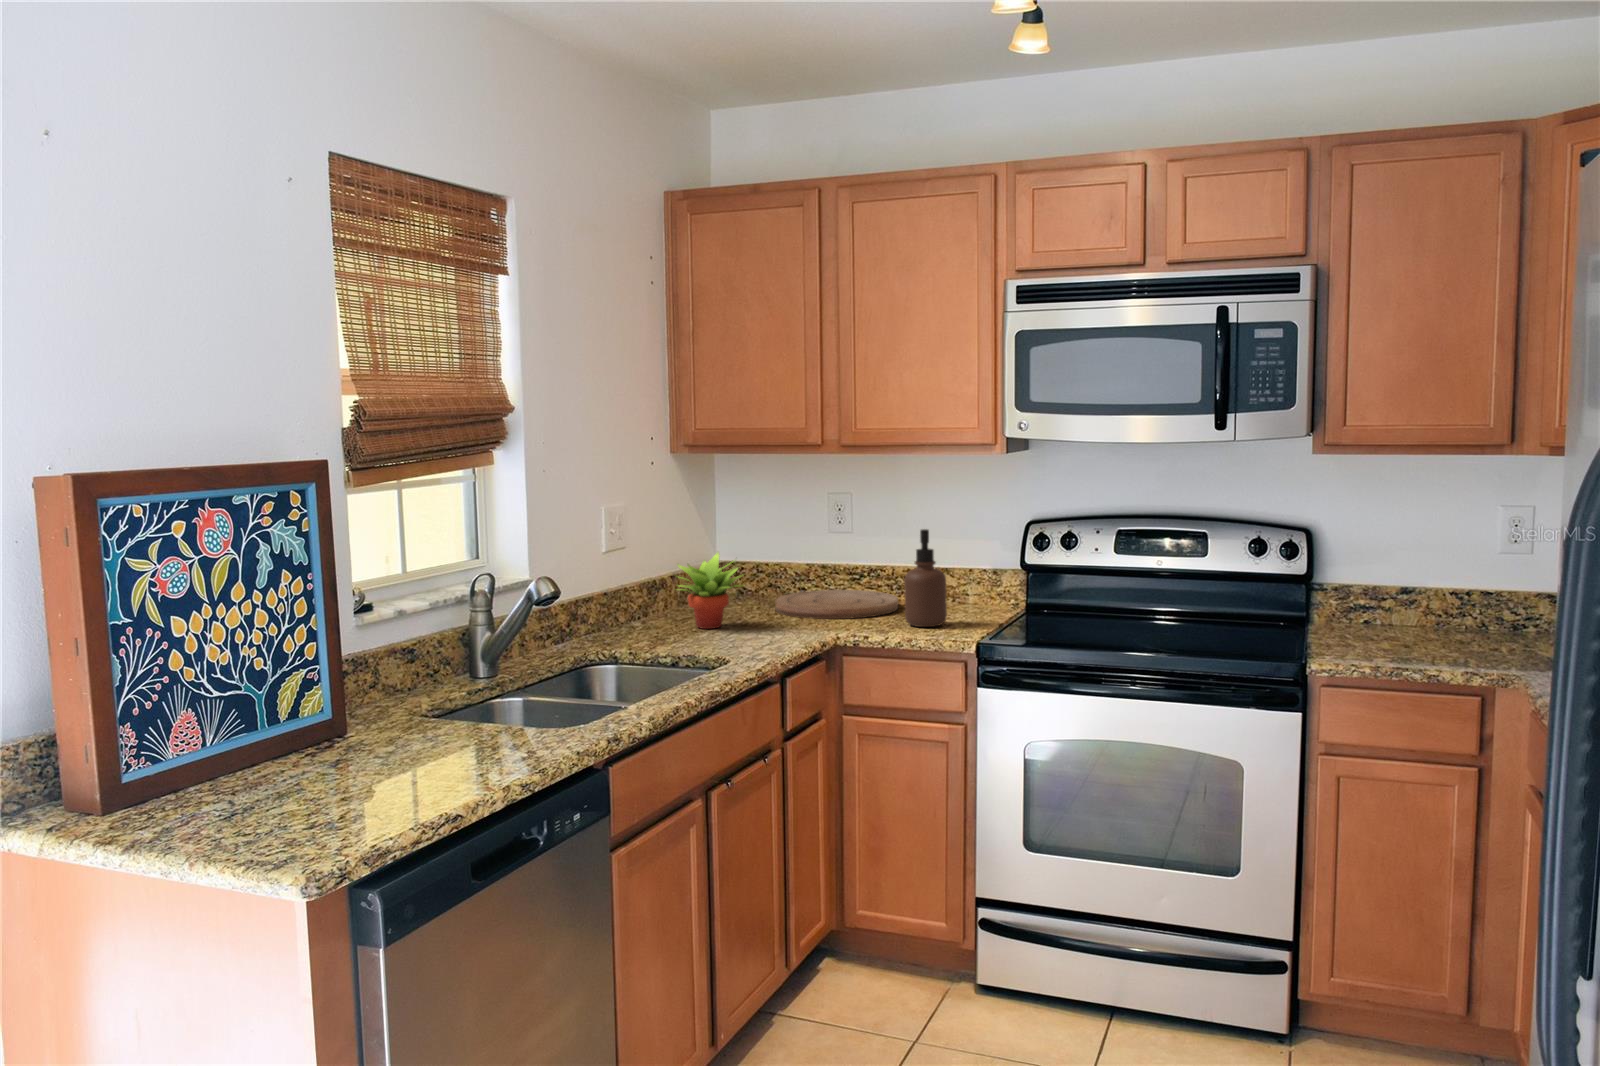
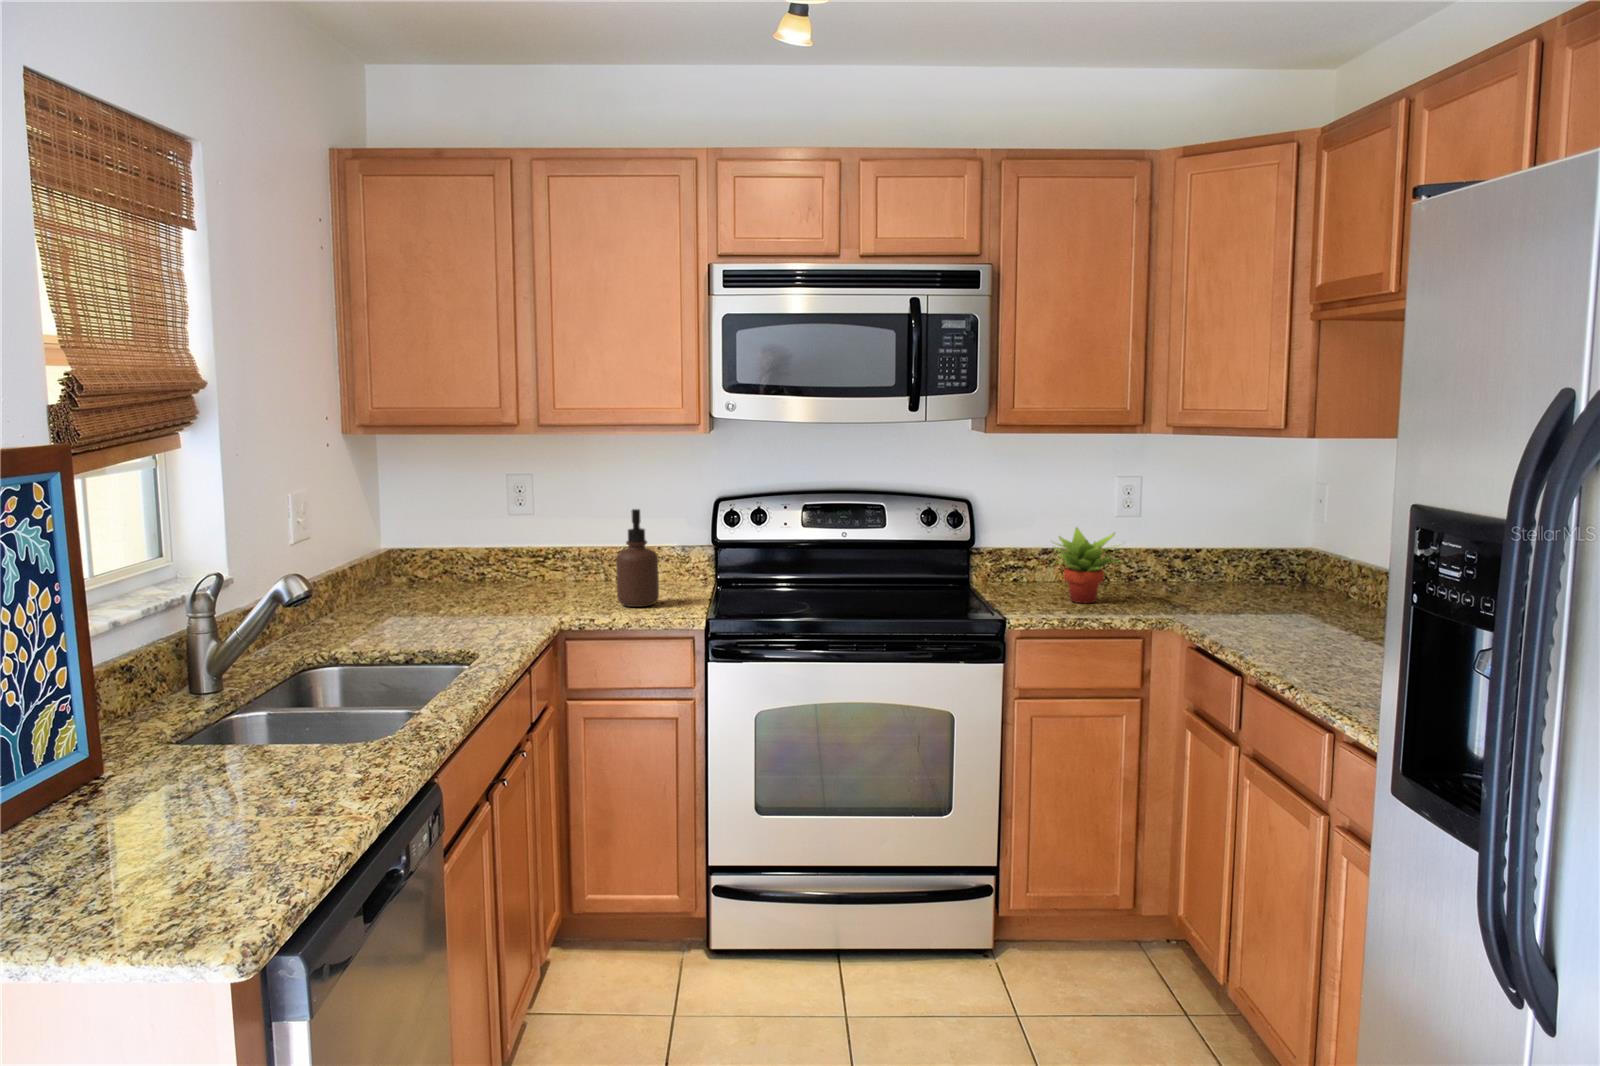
succulent plant: present [677,552,743,629] -> present [1054,527,1115,603]
cutting board: present [776,590,898,619] -> none [465,573,595,605]

